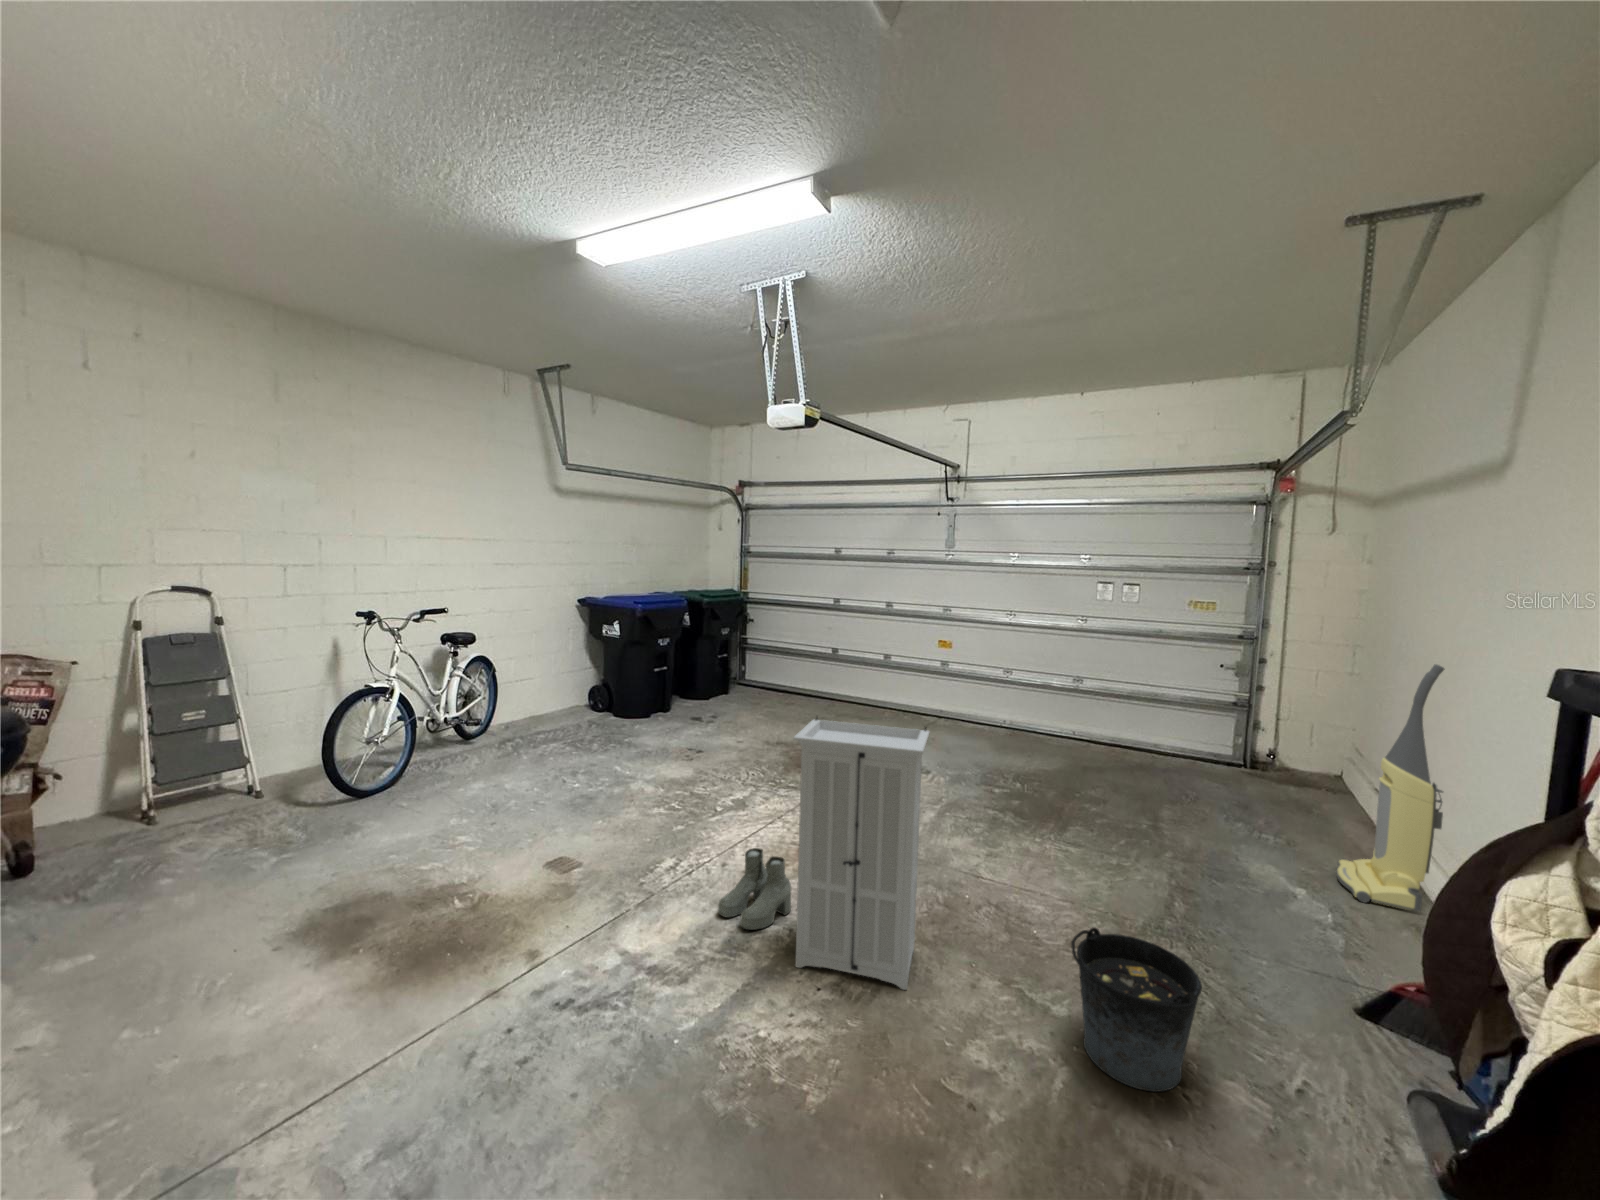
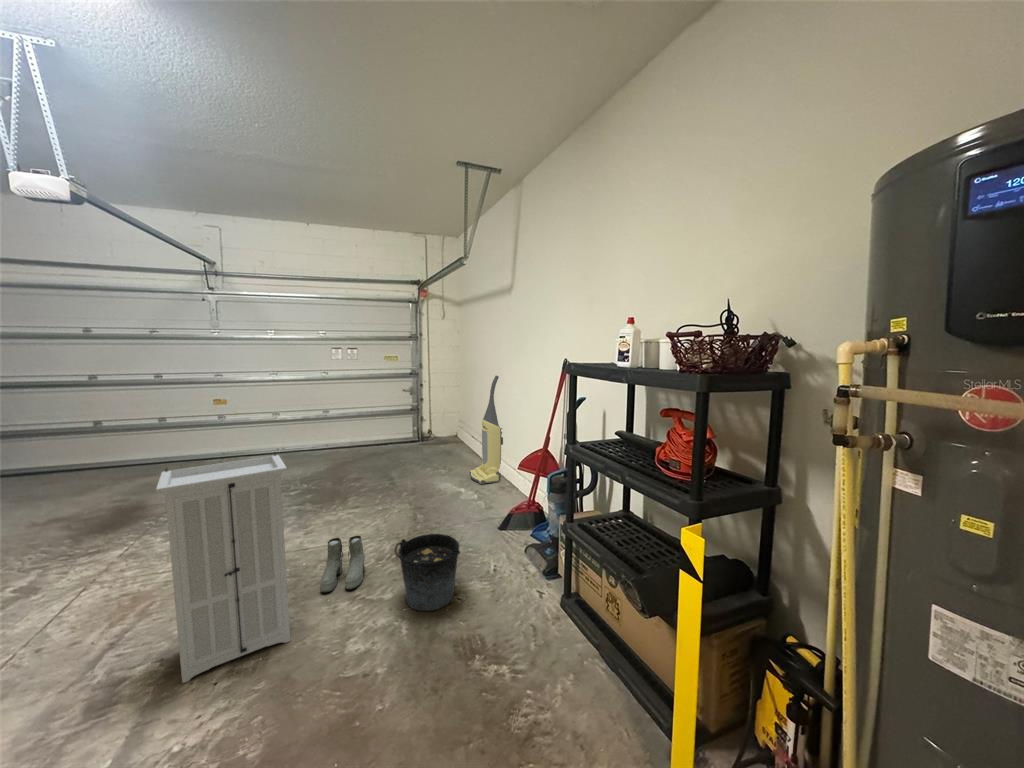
boots: present [718,848,791,930] -> present [321,536,365,592]

